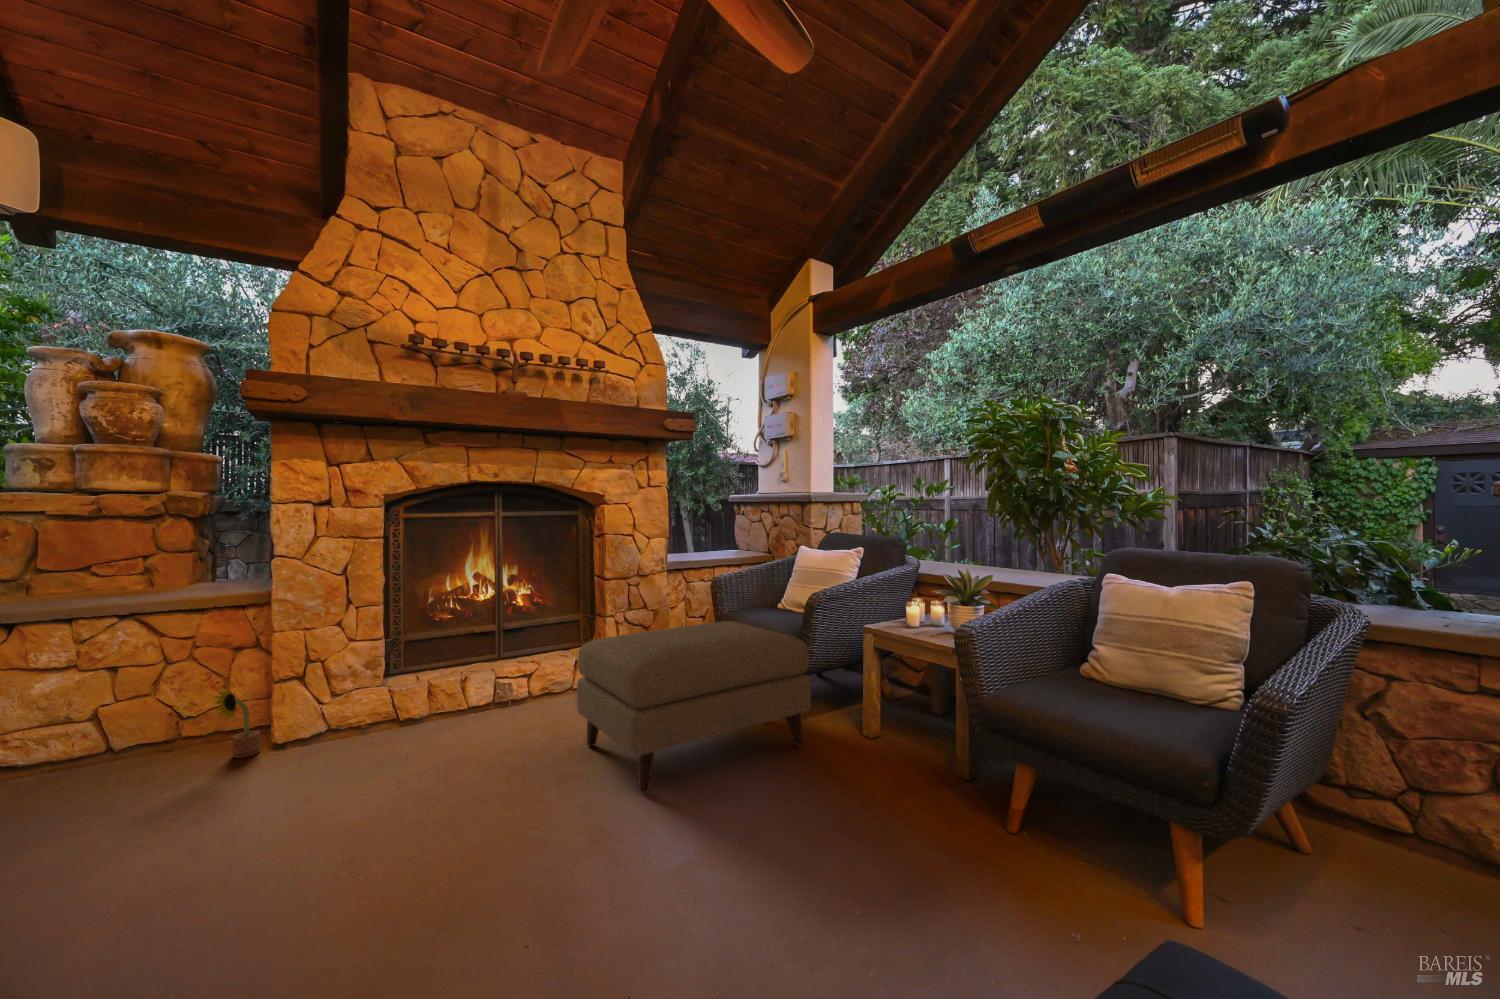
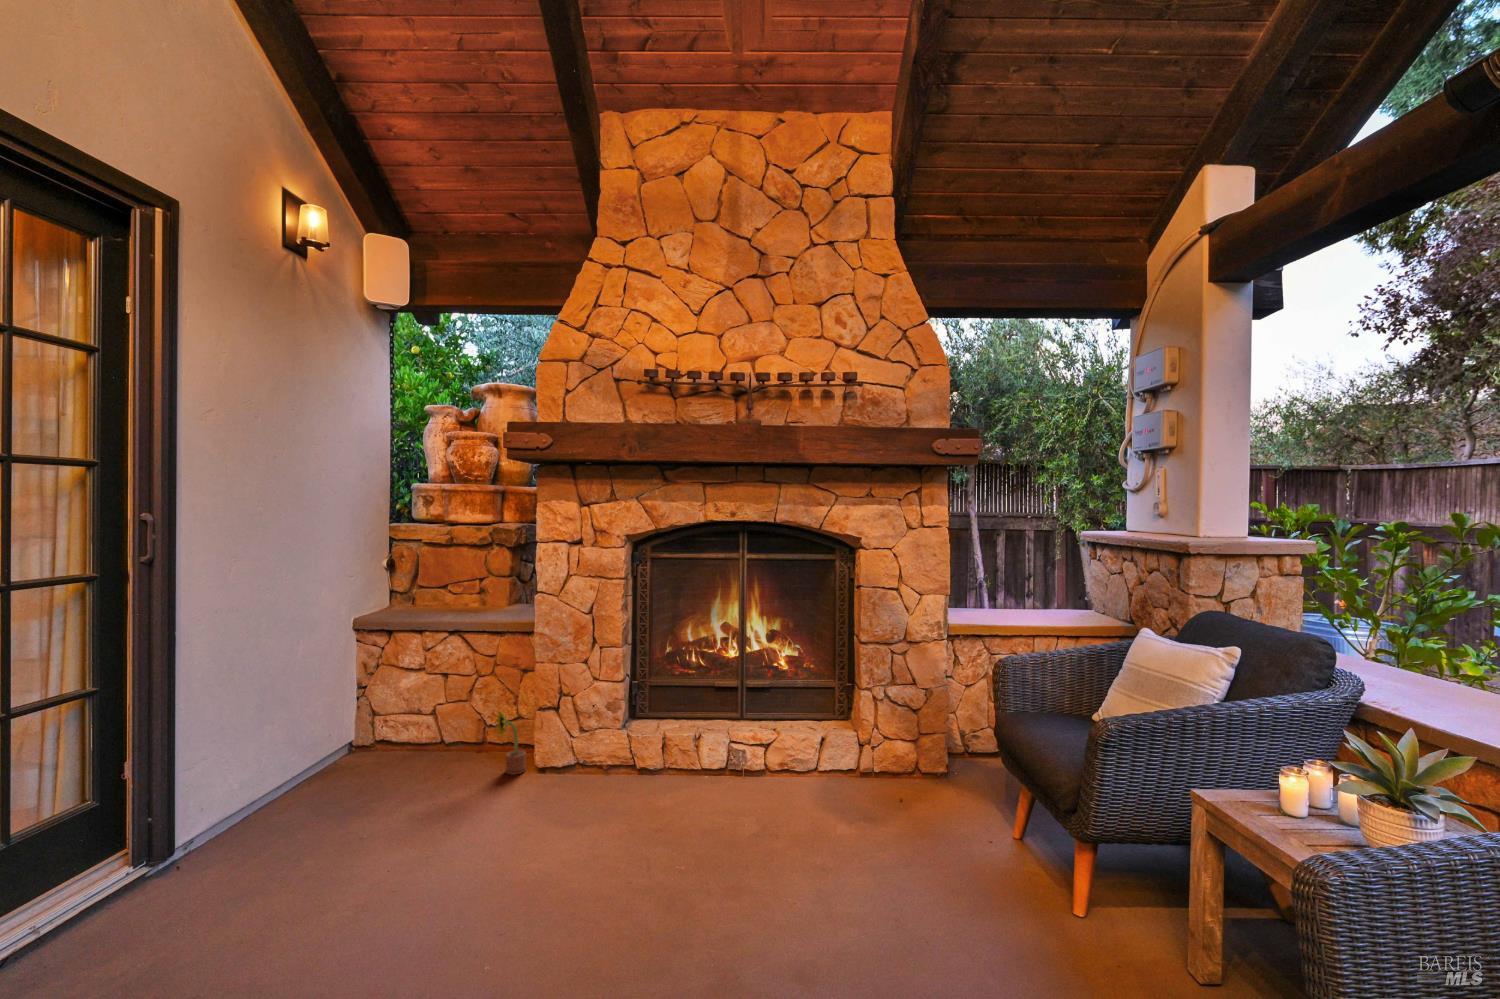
ottoman: present [577,621,811,793] -> none [768,732,1080,968]

